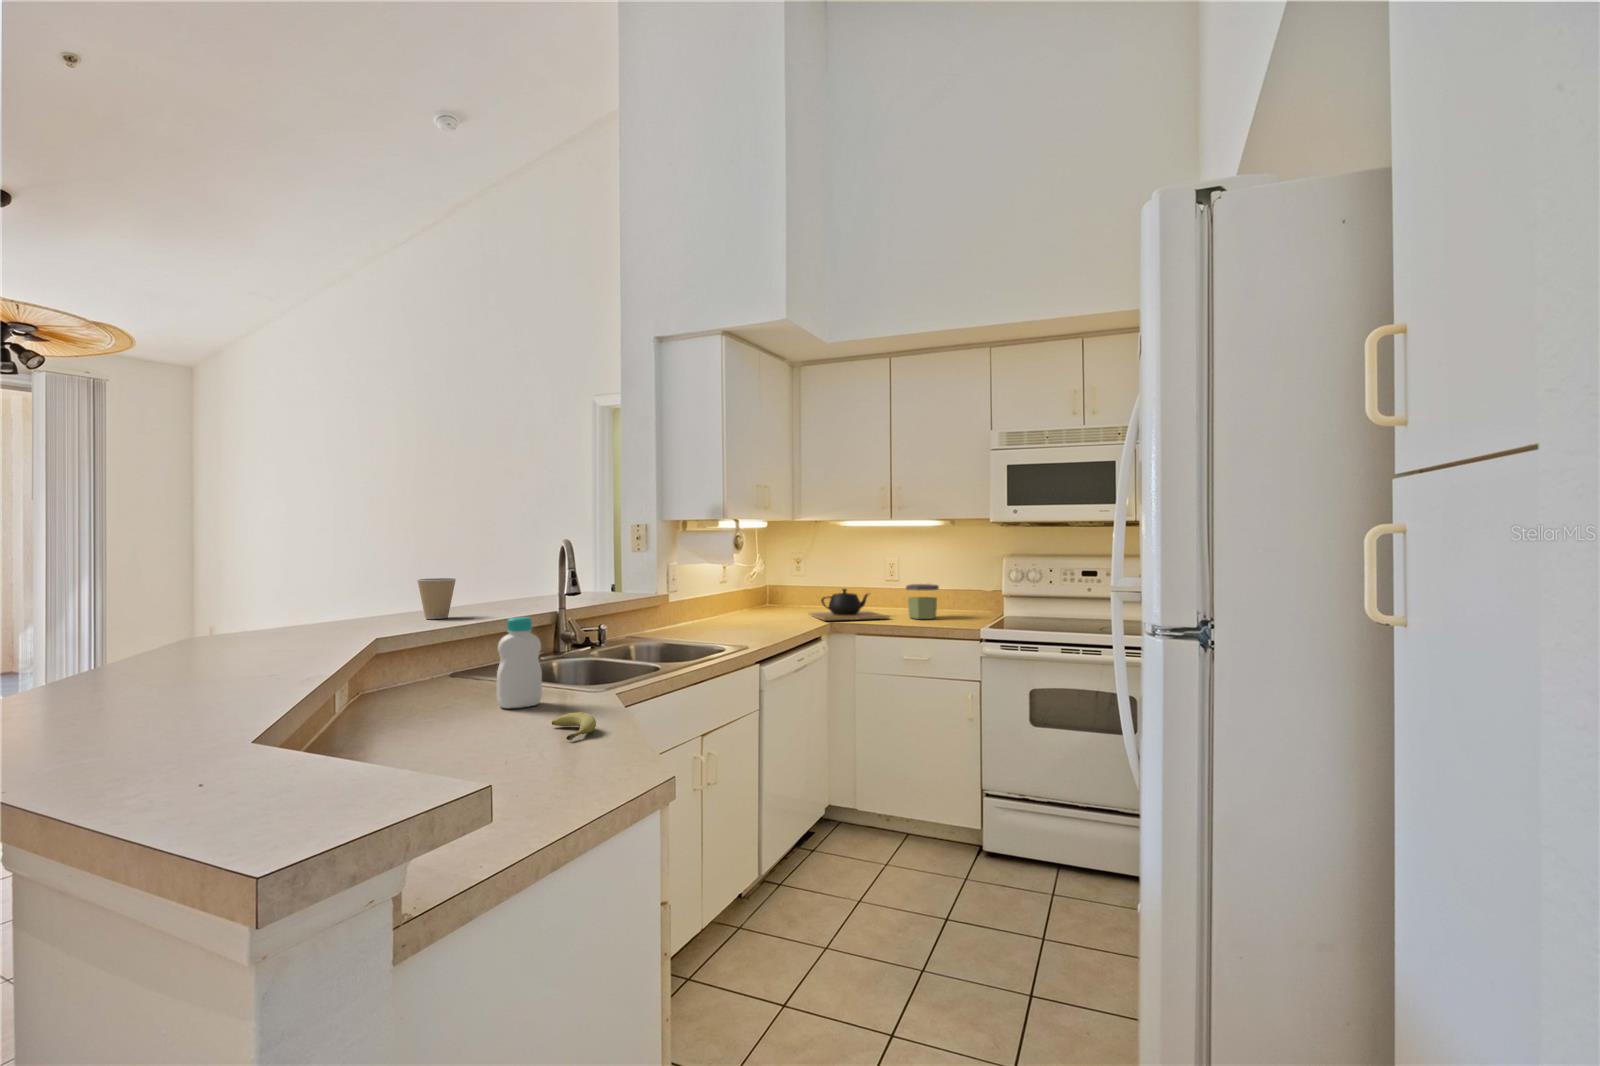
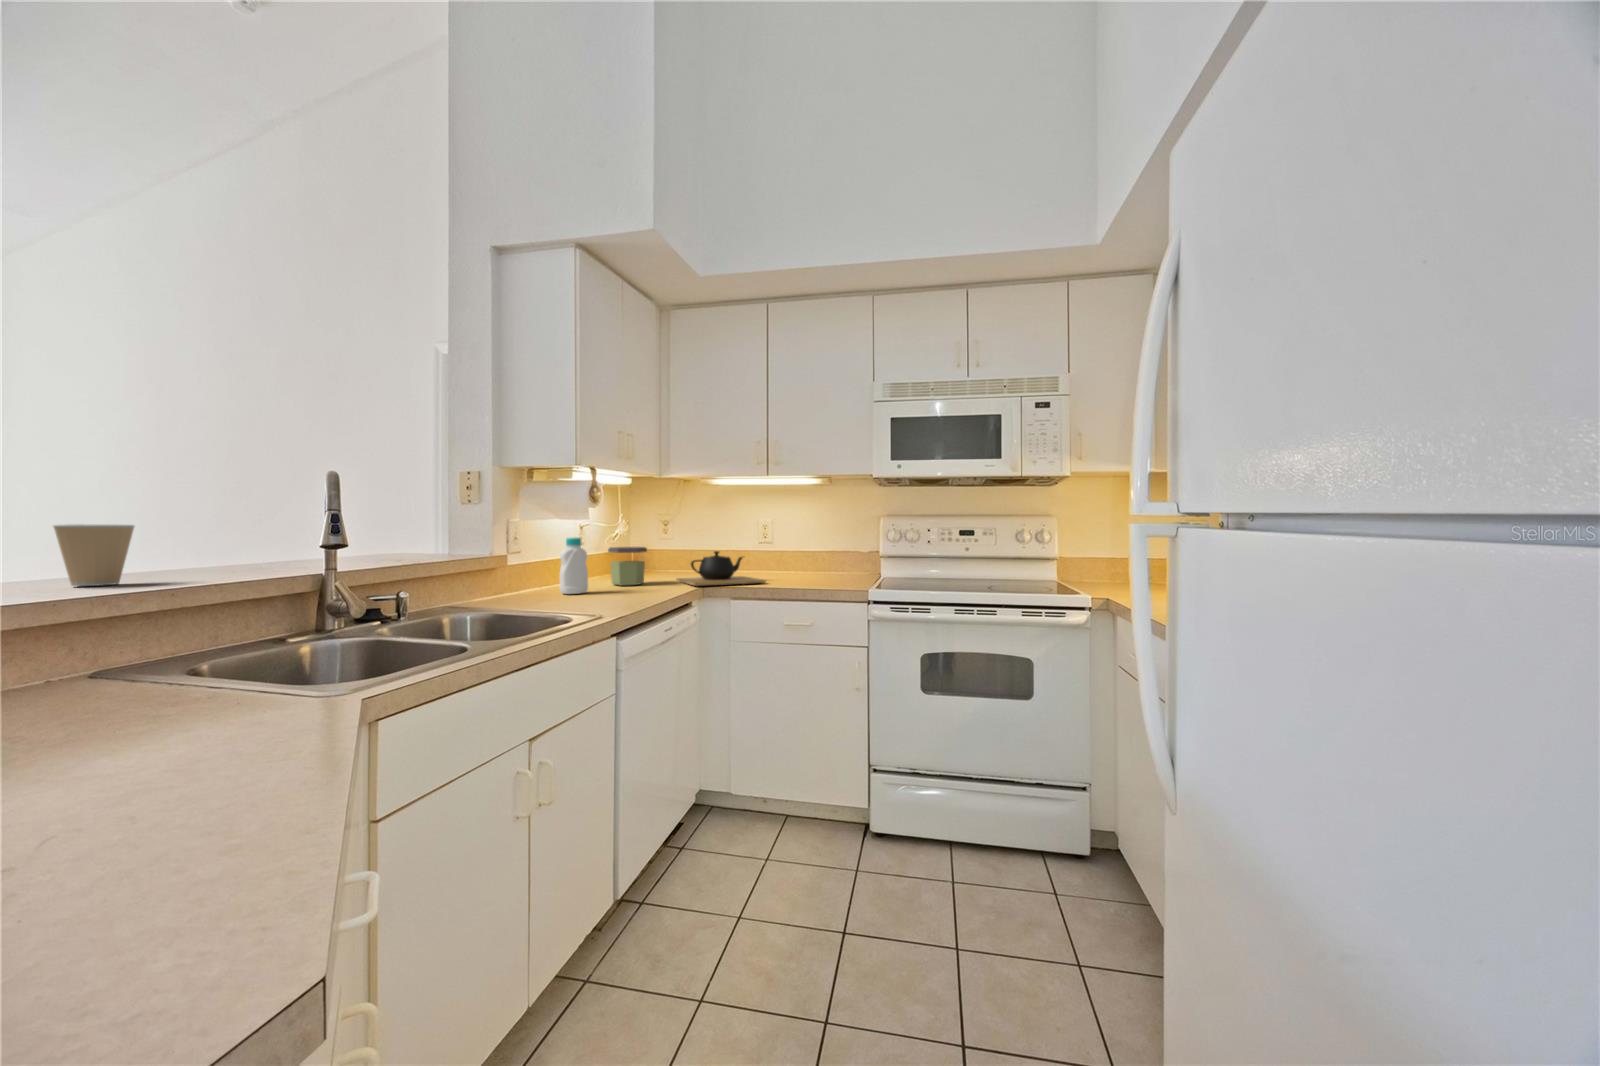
jar: present [906,584,939,619] -> present [608,547,647,585]
bottle: present [497,617,542,708] -> present [560,538,588,594]
fruit: present [552,713,596,740] -> none [141,754,249,831]

